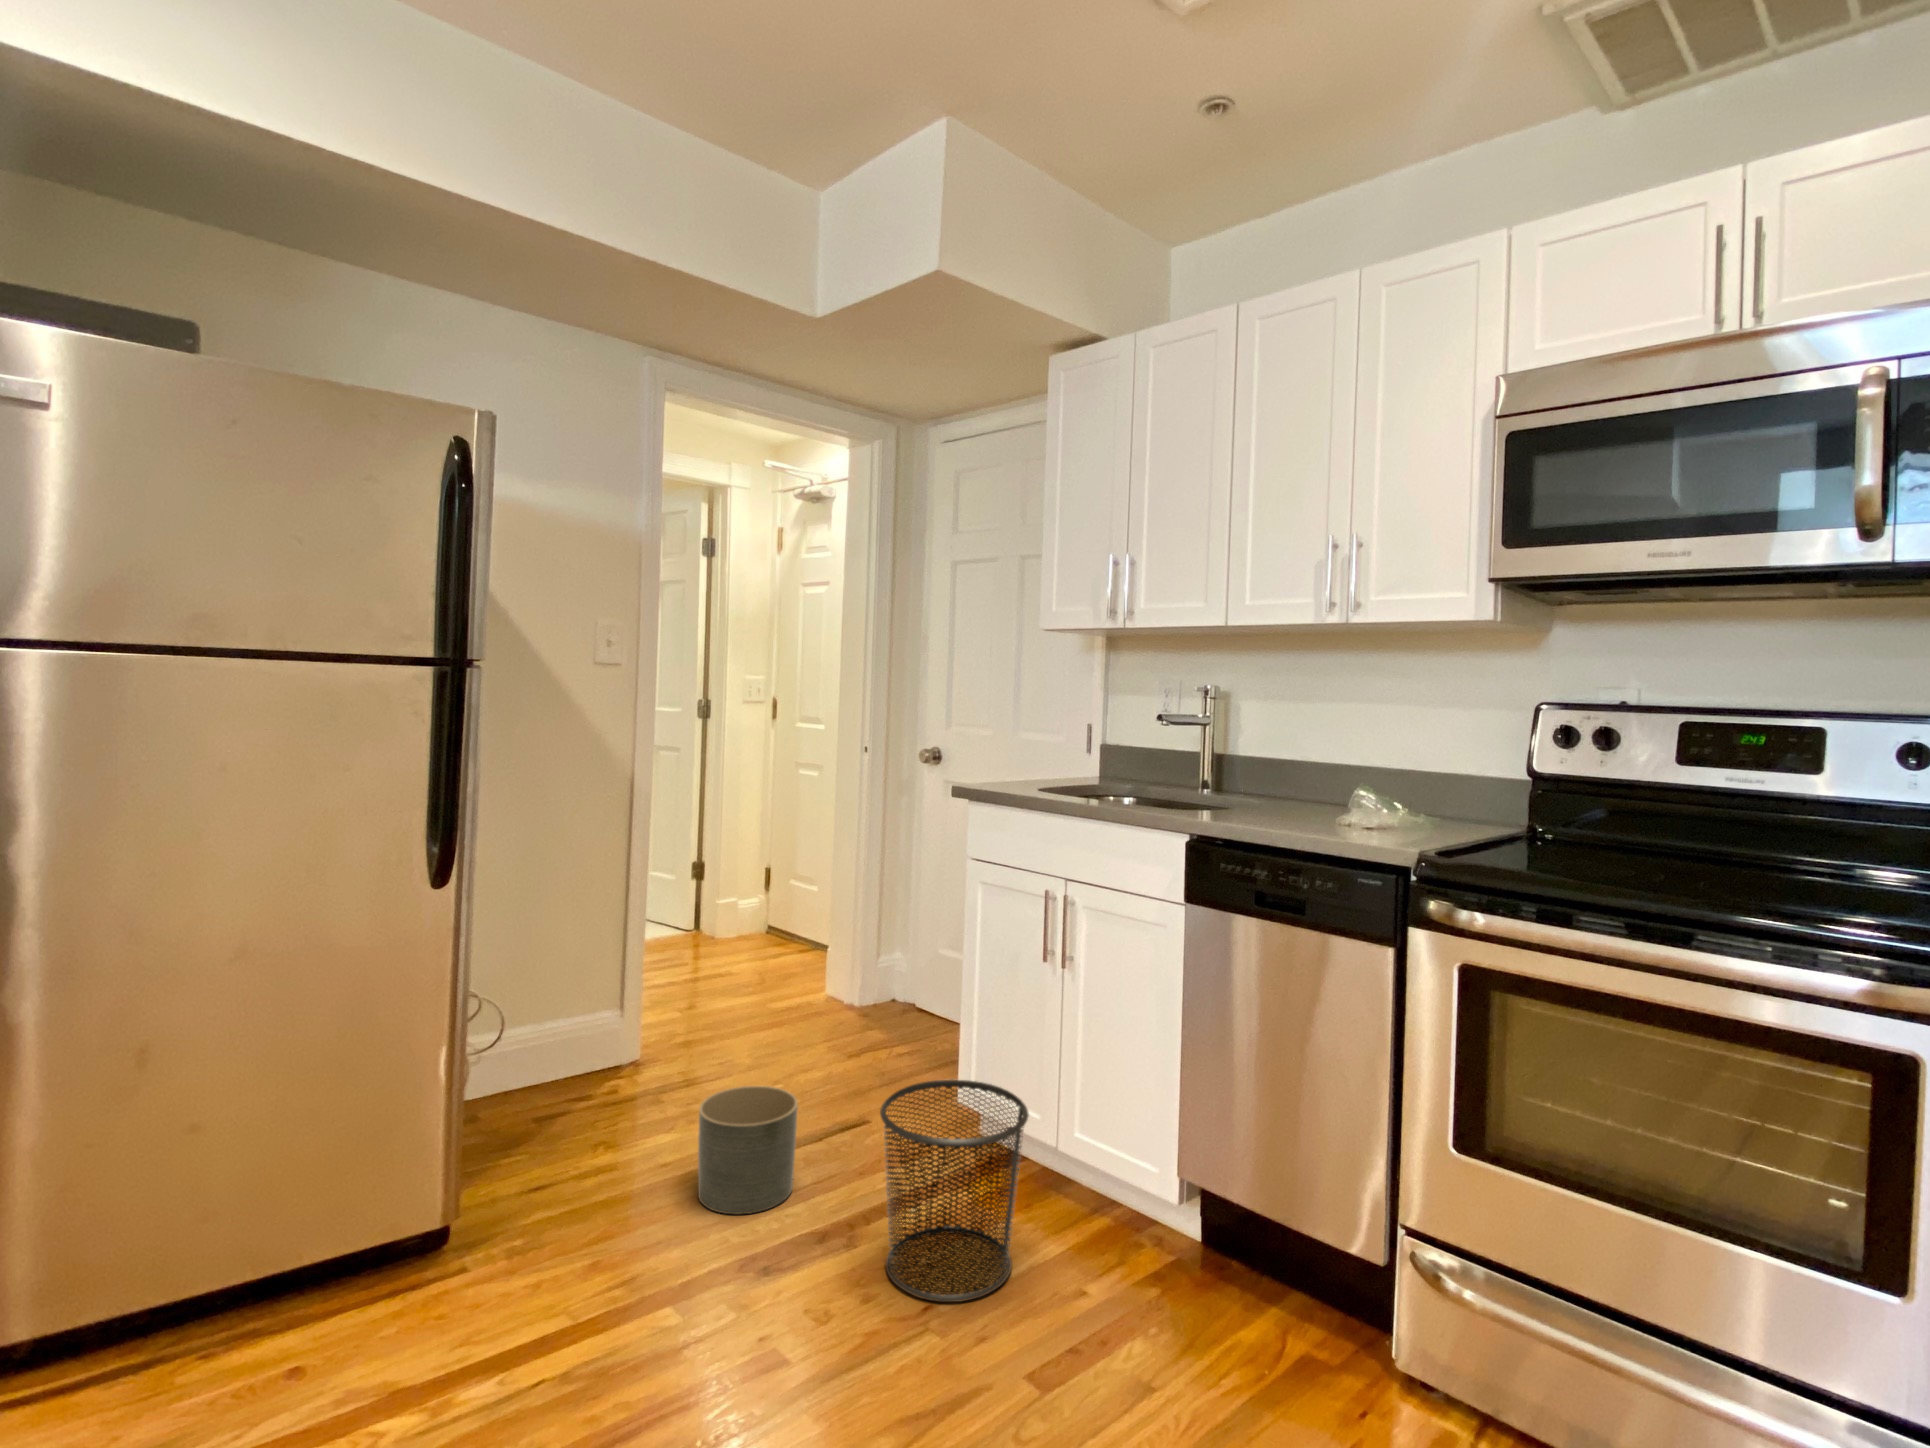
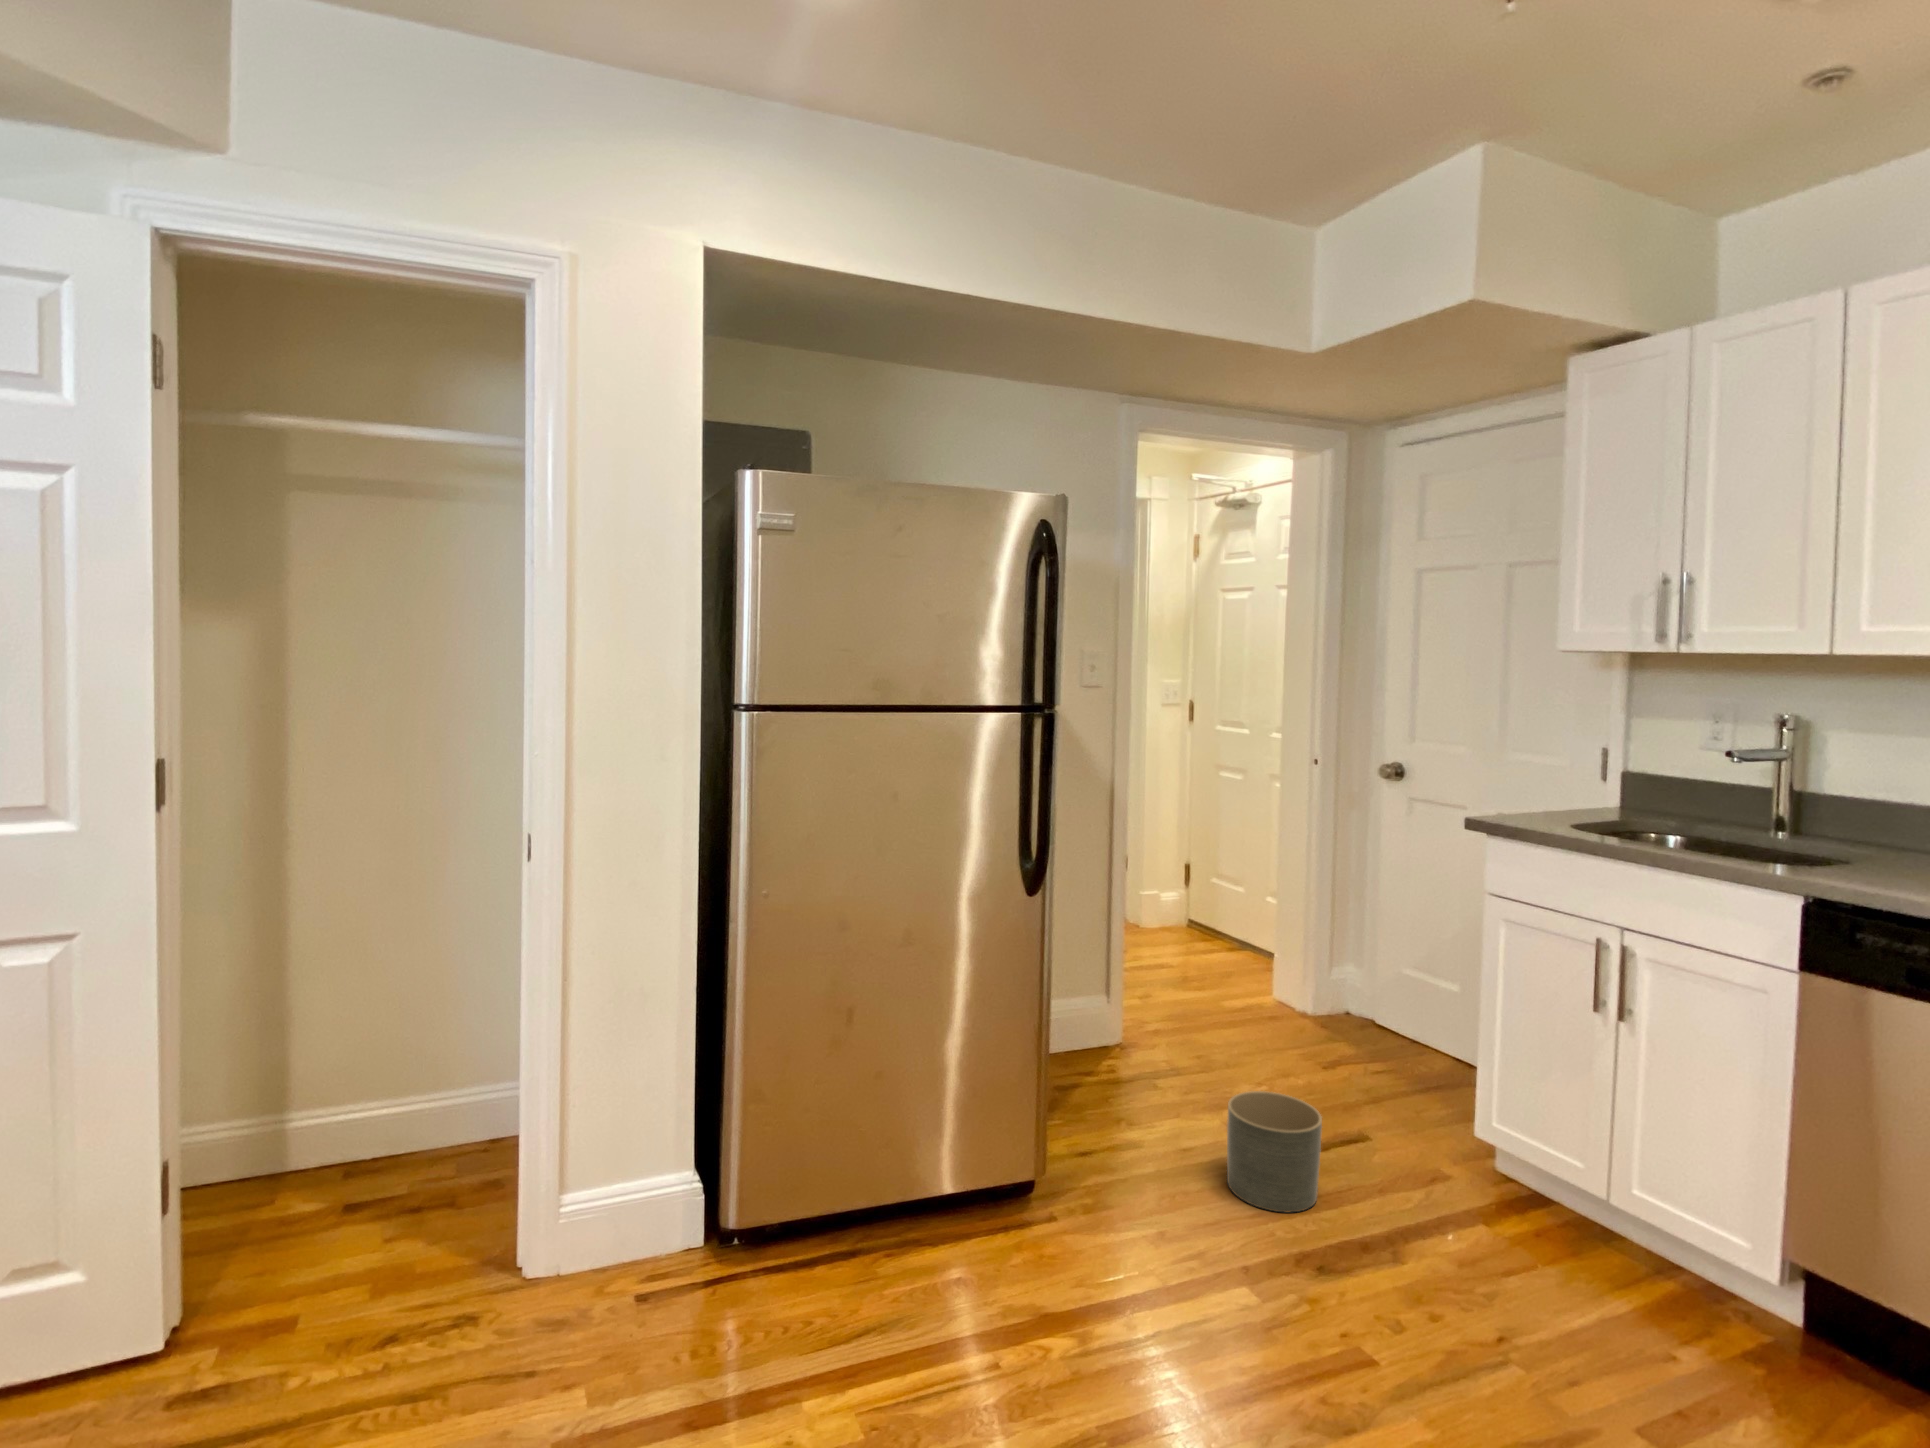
waste bin: present [880,1079,1029,1302] -> none [1436,1119,1608,1346]

